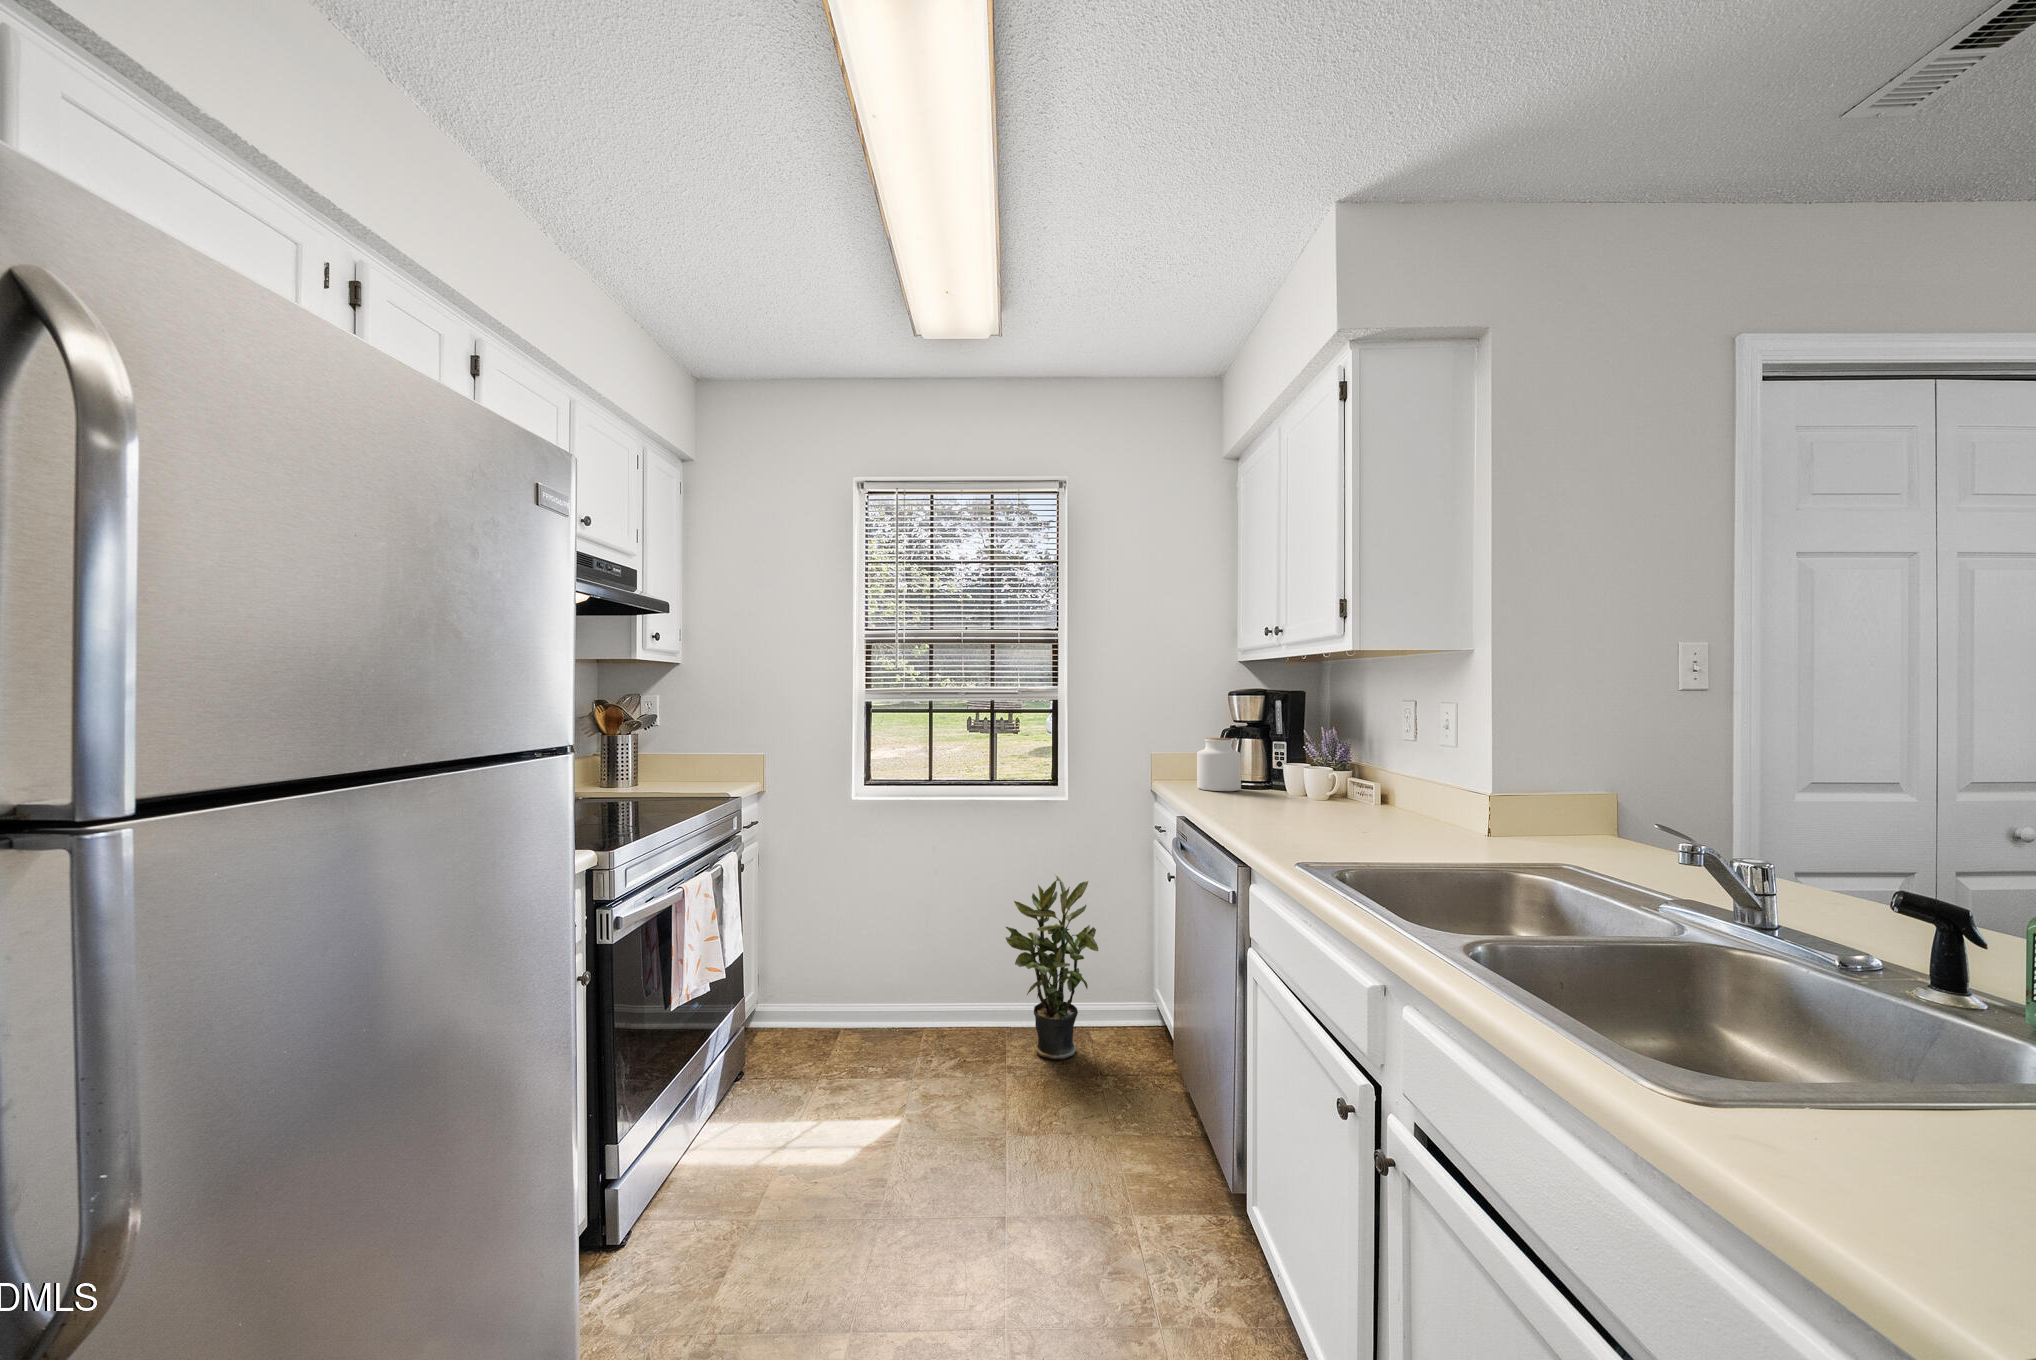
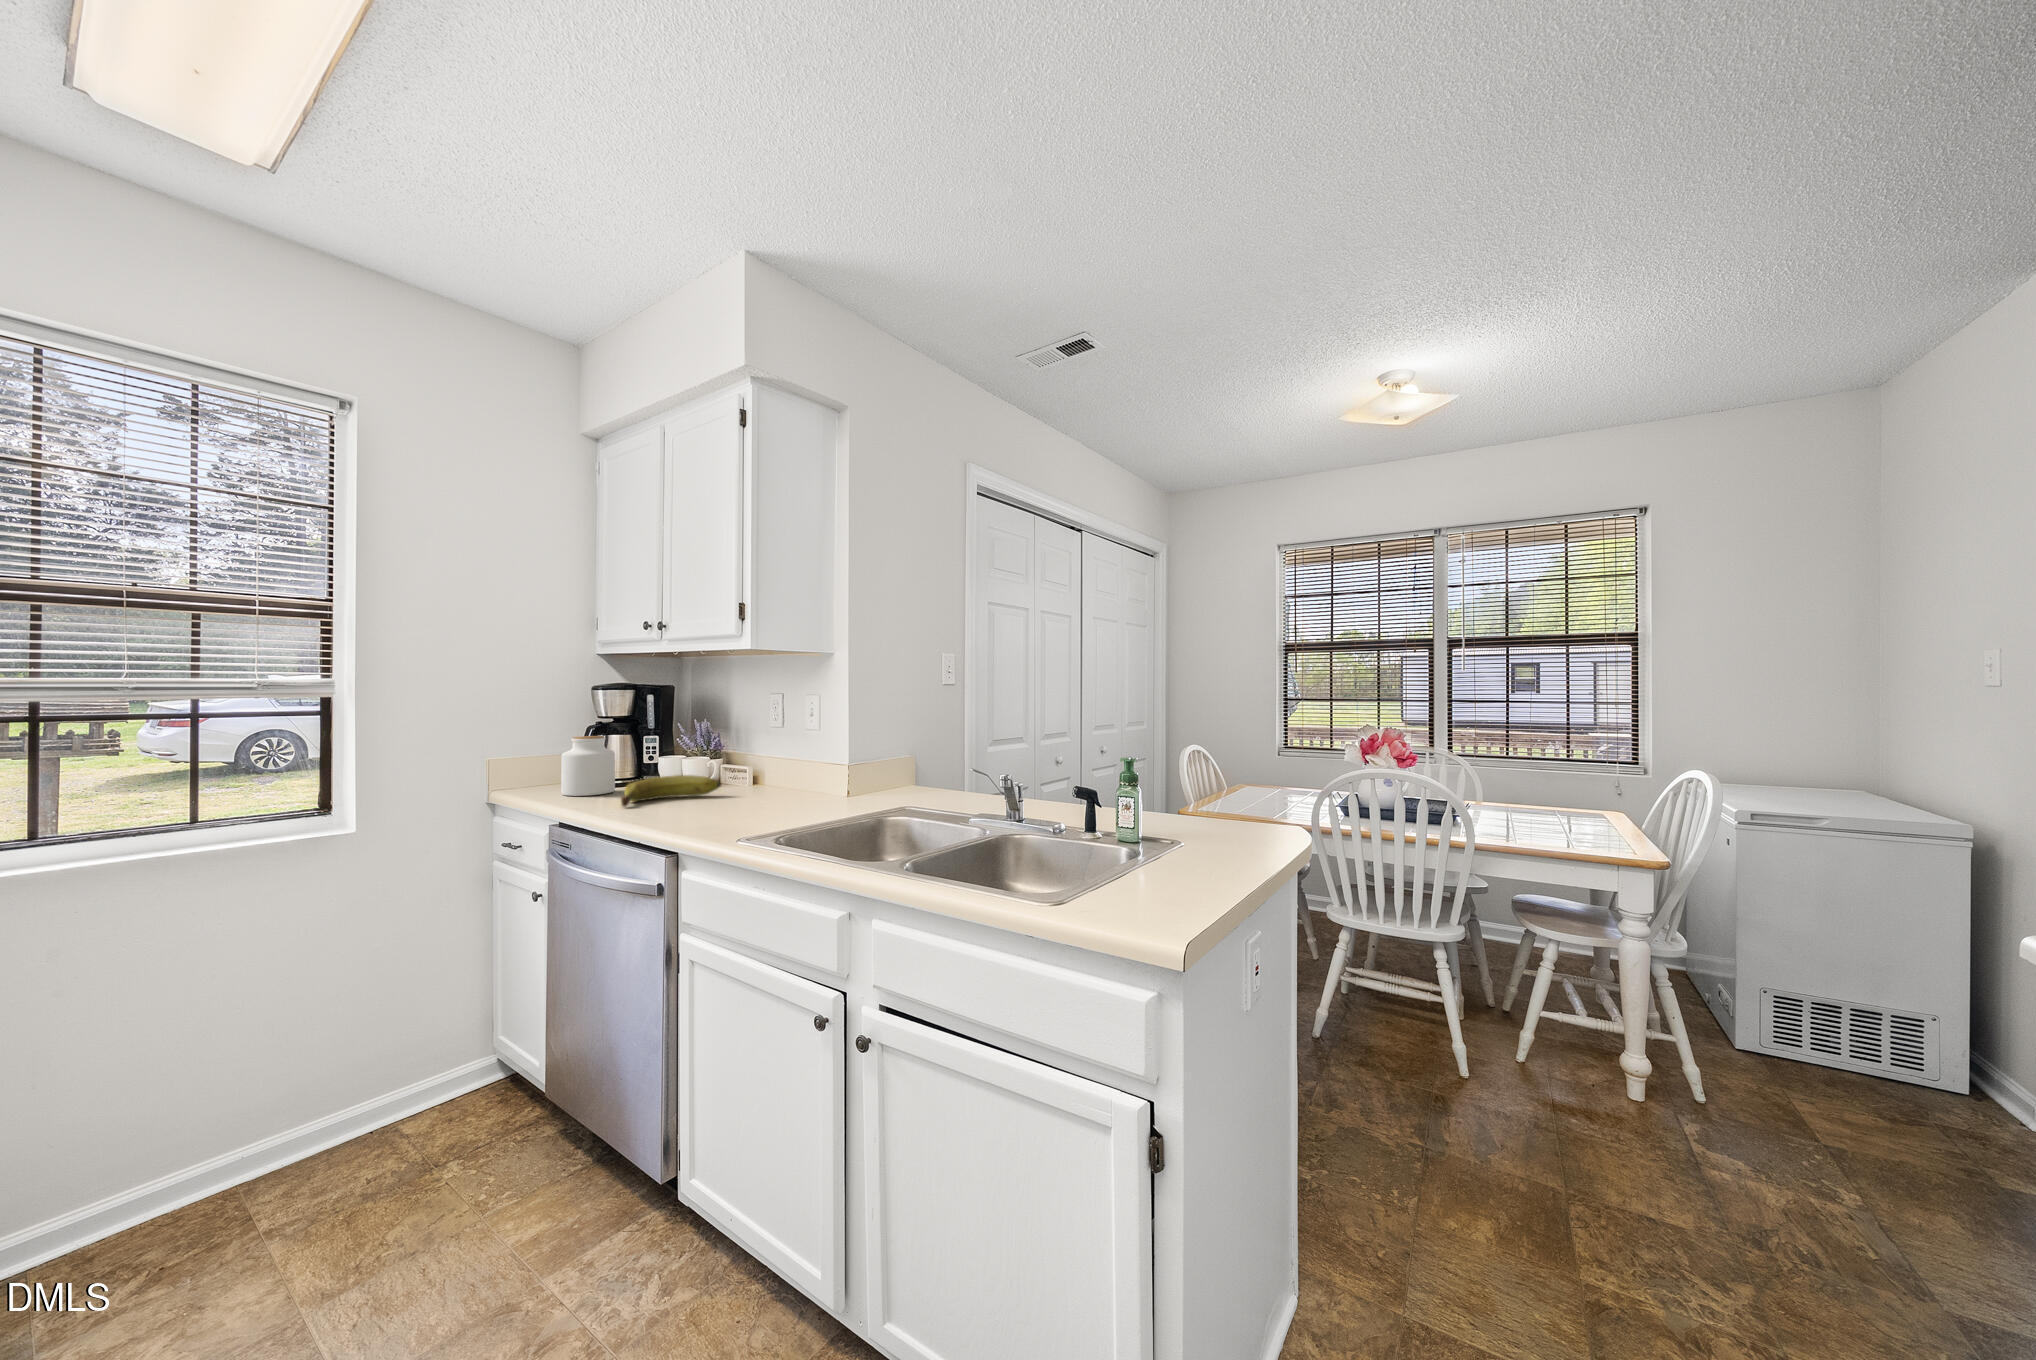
banana: none [1229,778,1334,805] -> present [621,775,721,807]
potted plant: present [1006,876,1098,1060] -> none [255,933,425,1193]

